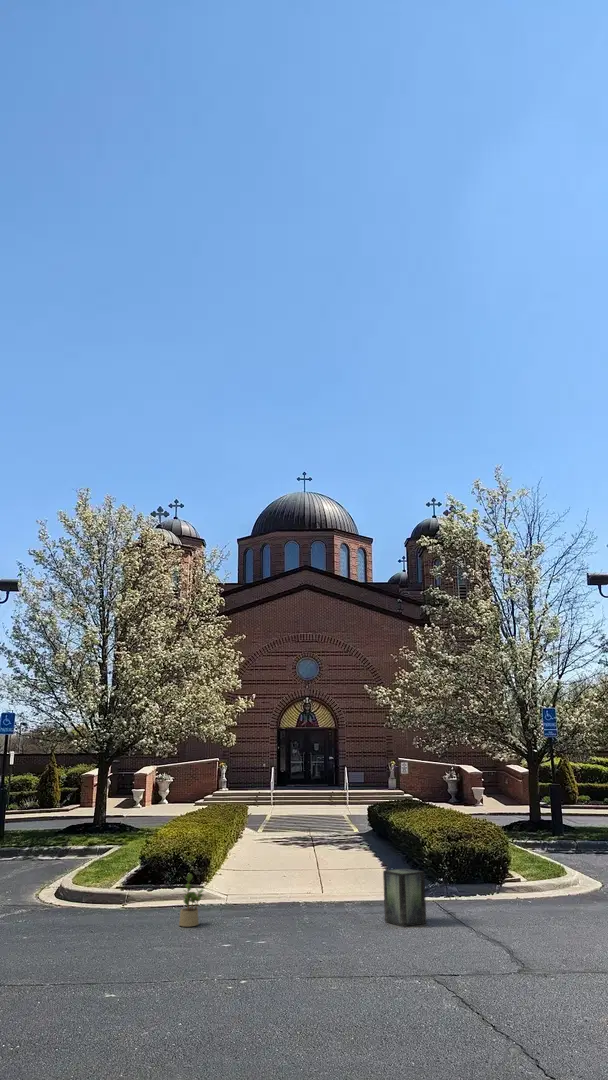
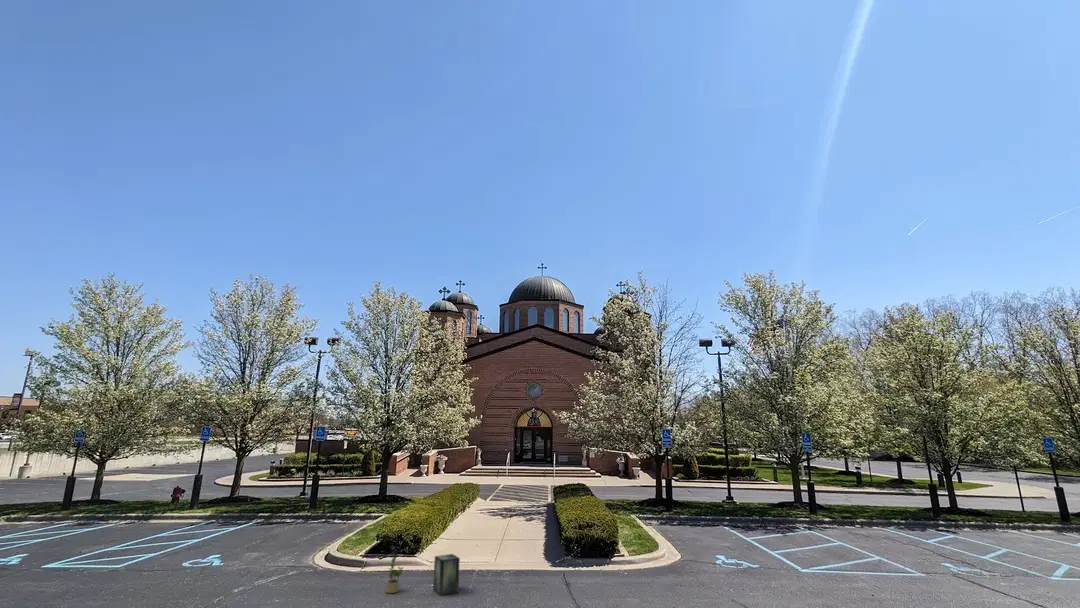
storage box: present [383,868,426,927] -> present [433,554,460,596]

